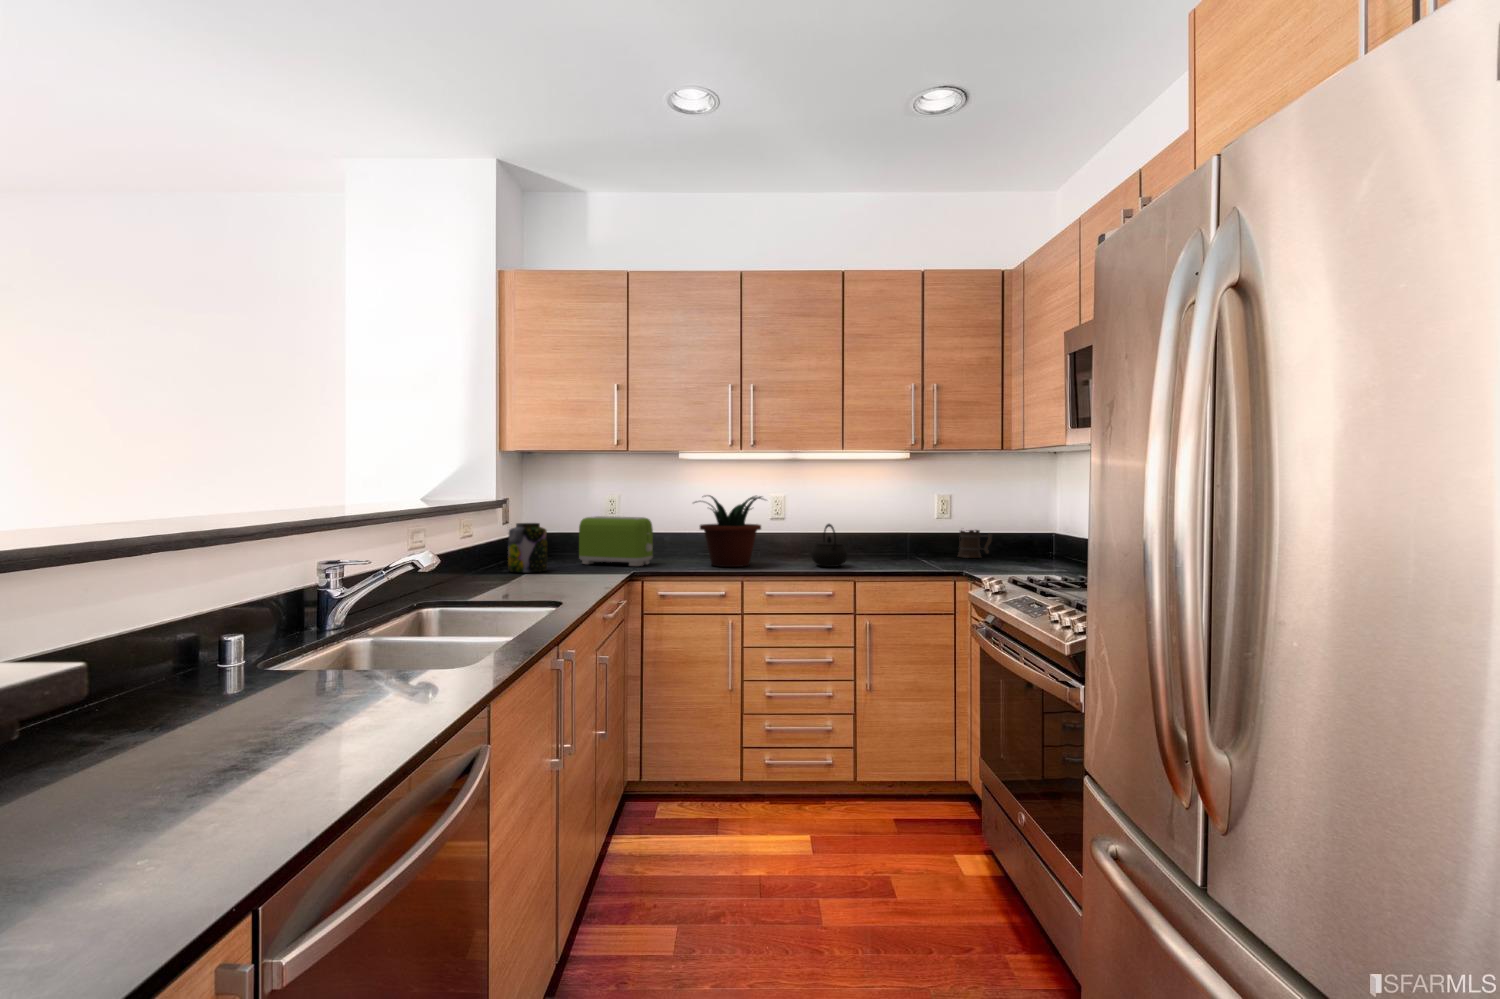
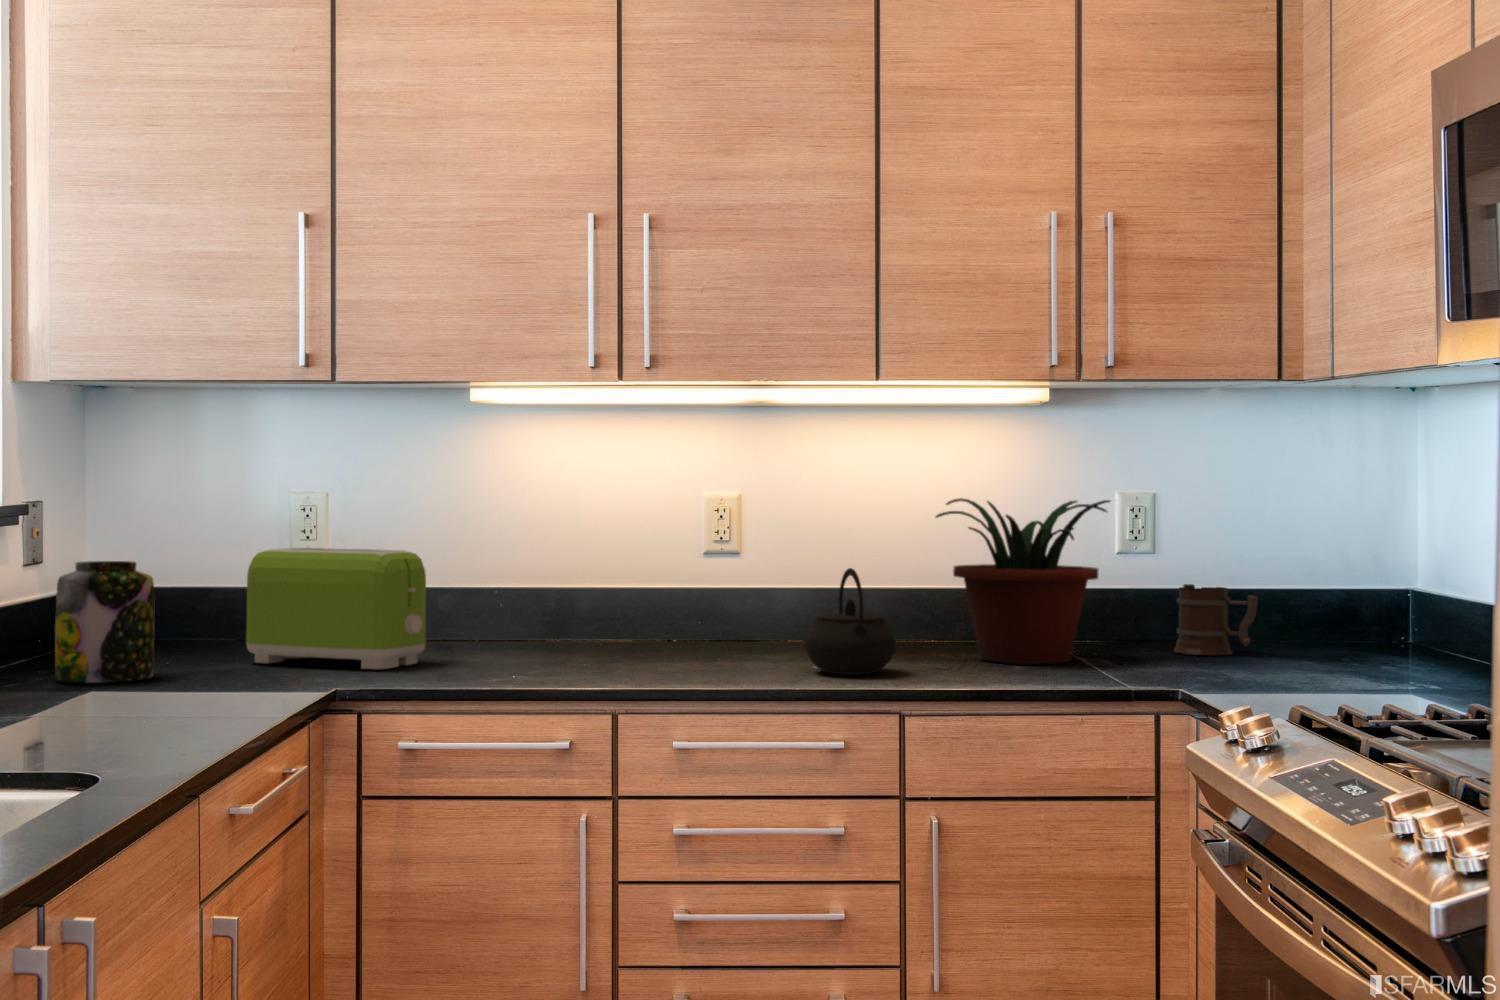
potted plant: present [694,495,763,567] -> present [936,498,1110,664]

